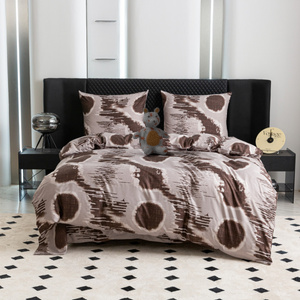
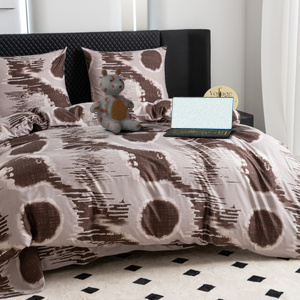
laptop: none [177,132,238,164] -> present [163,97,233,137]

